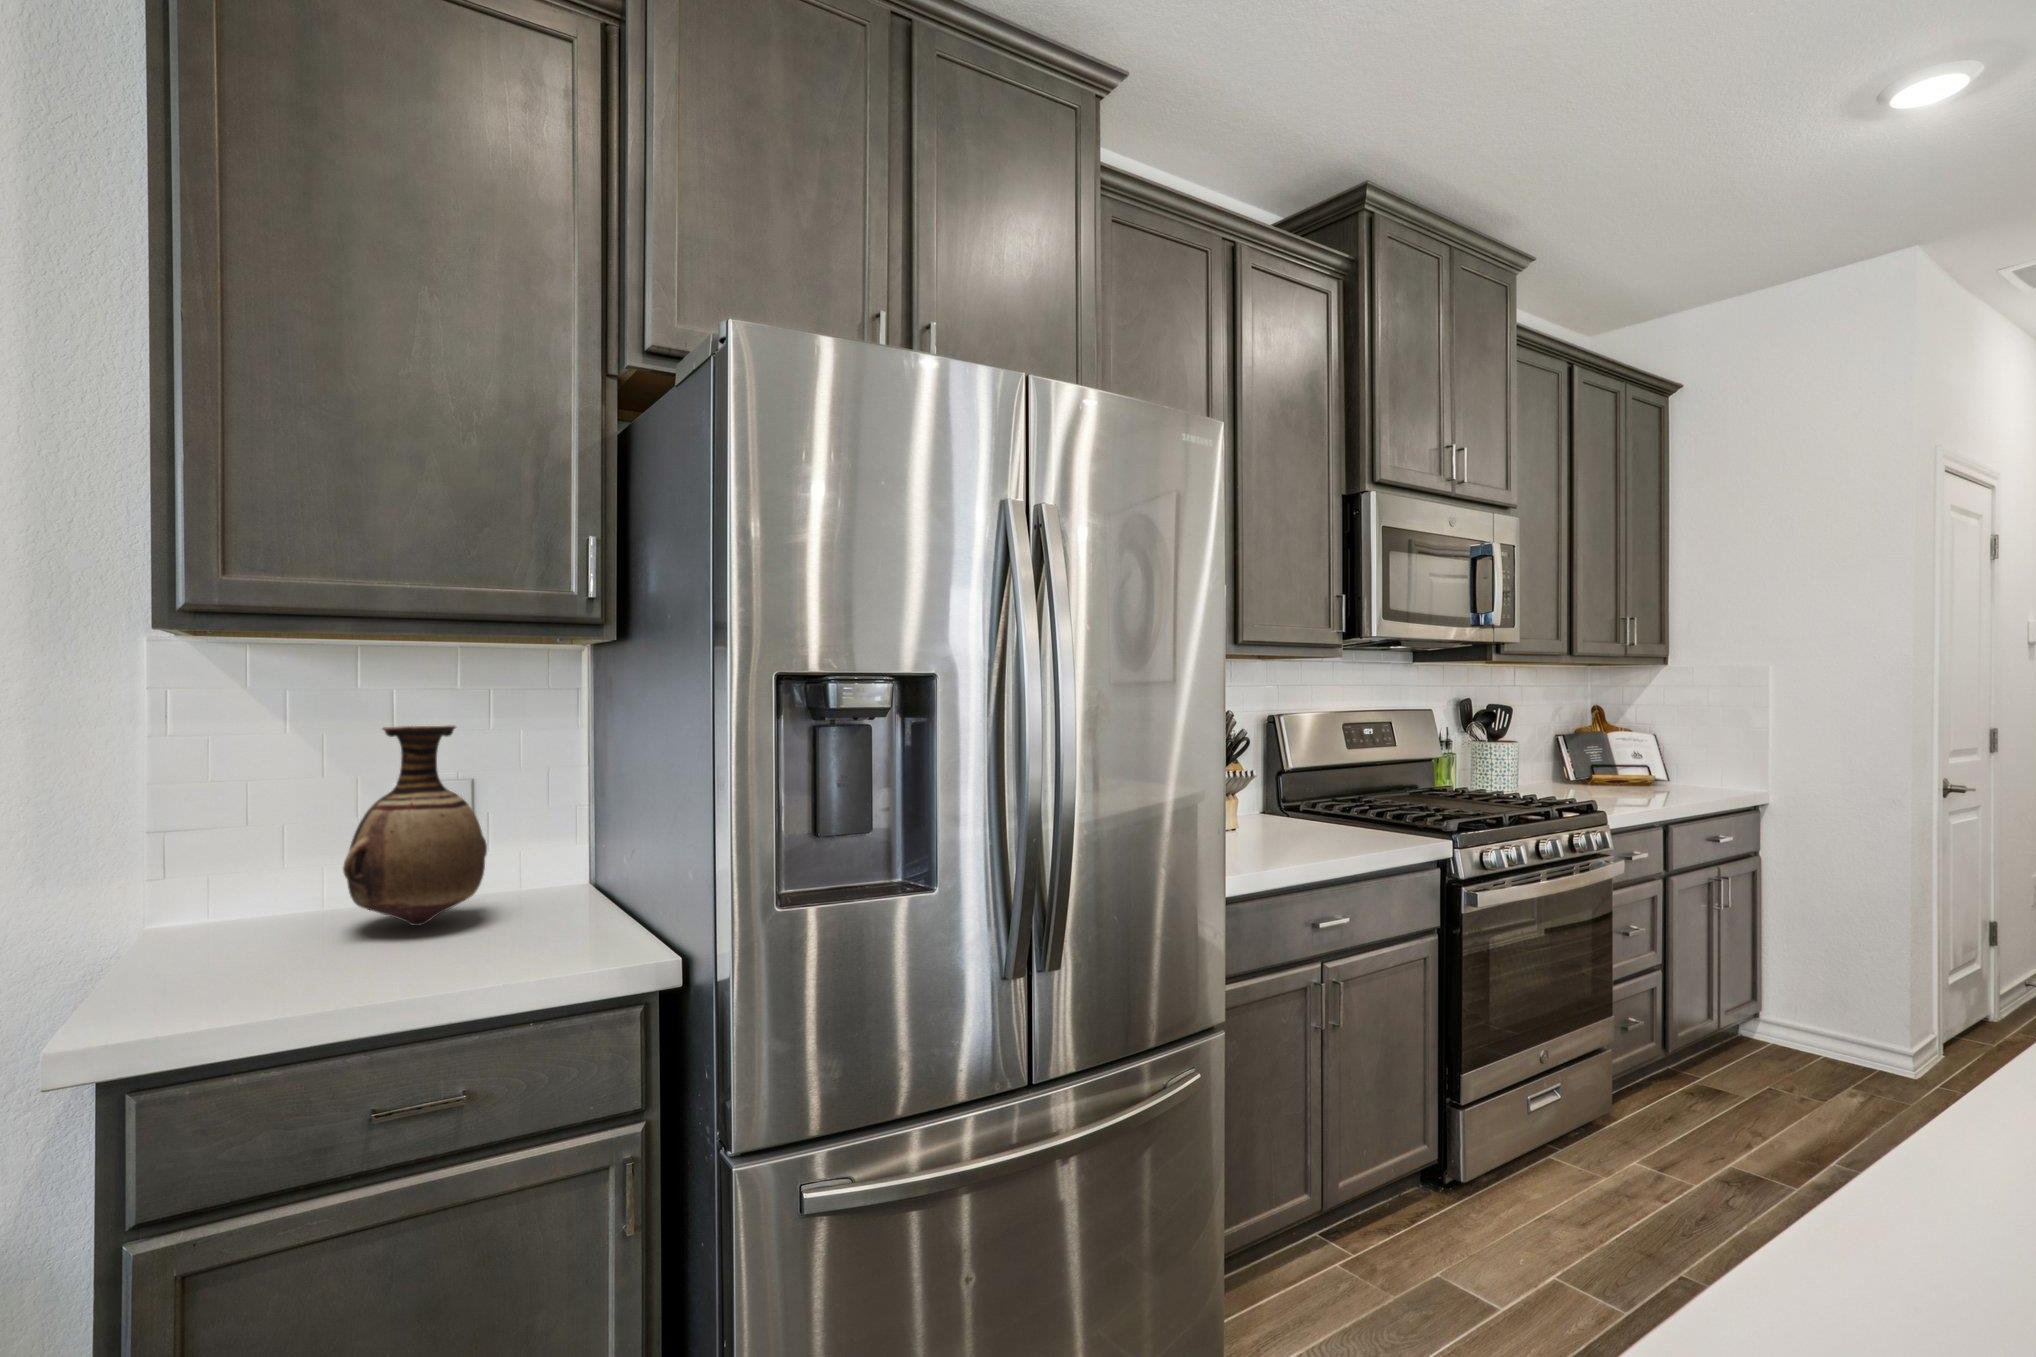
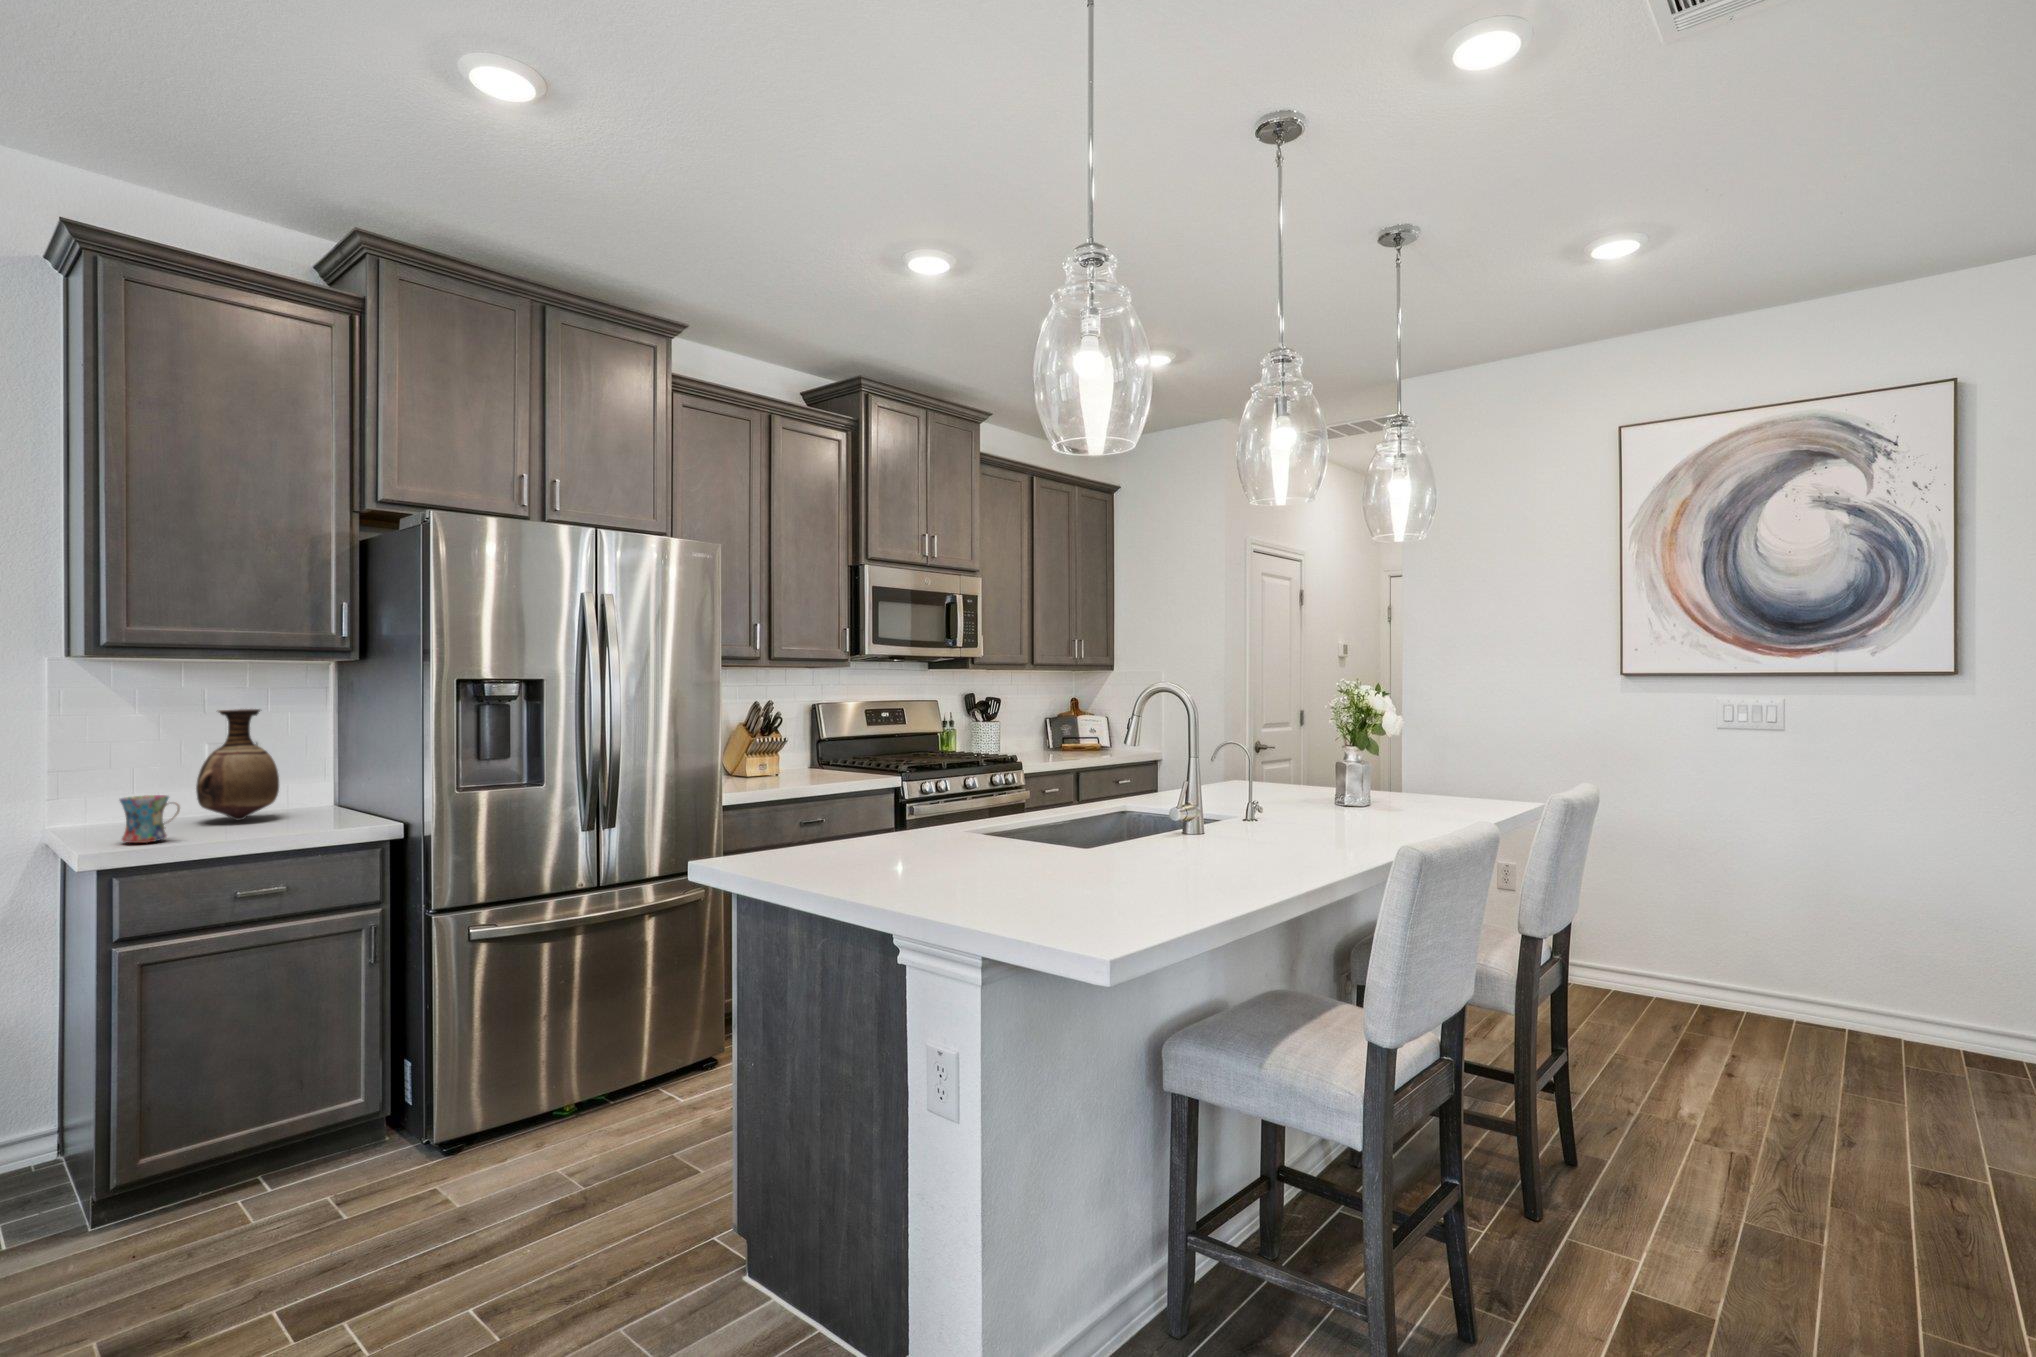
mug: none [164,900,276,1004] -> present [120,795,180,843]

